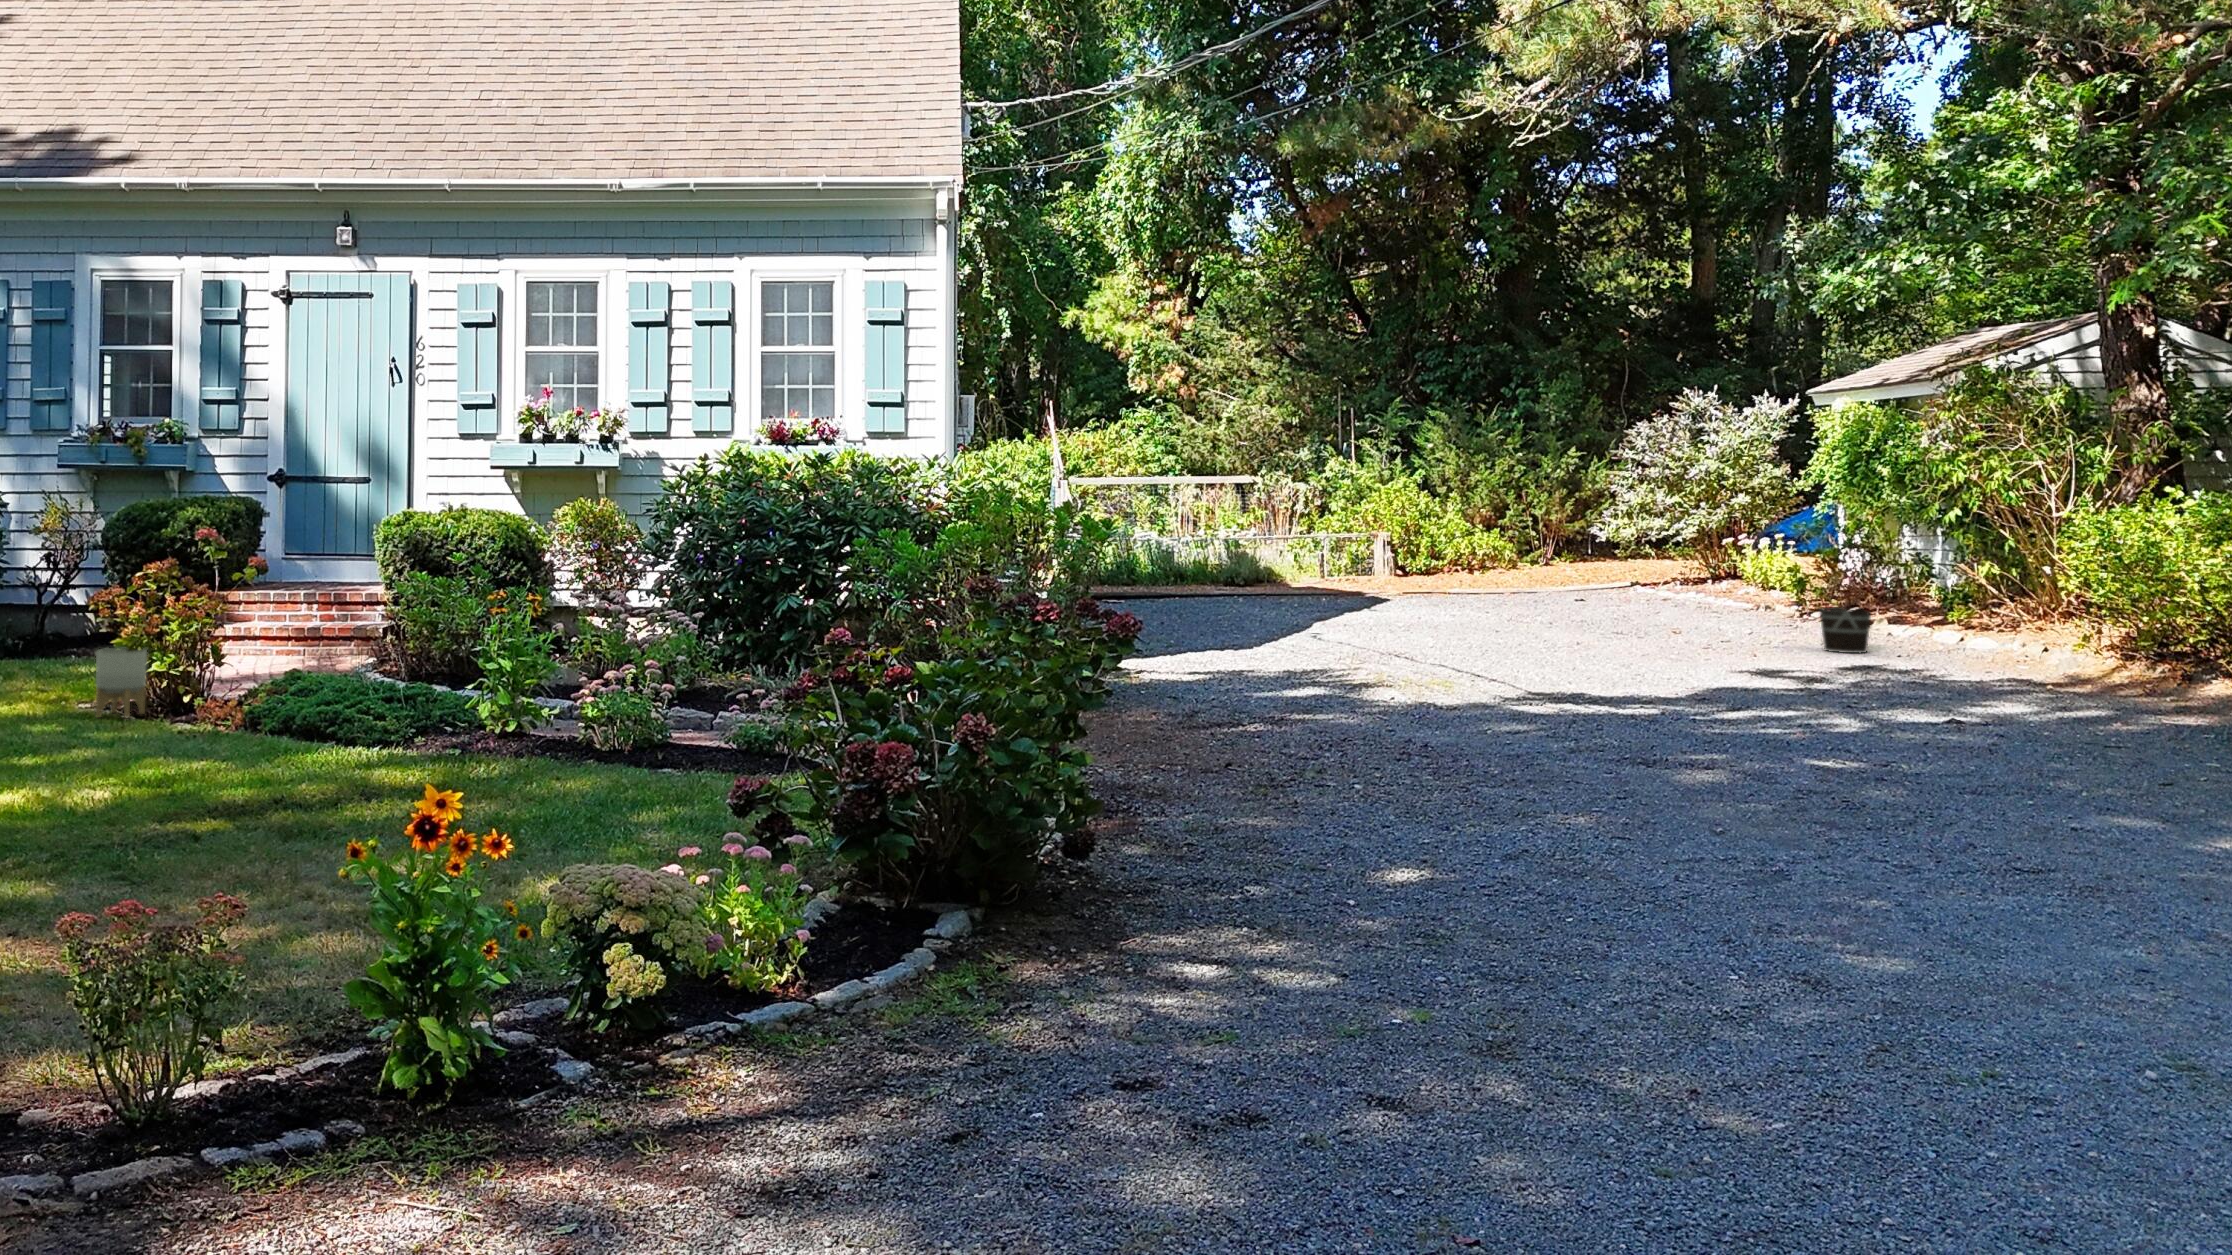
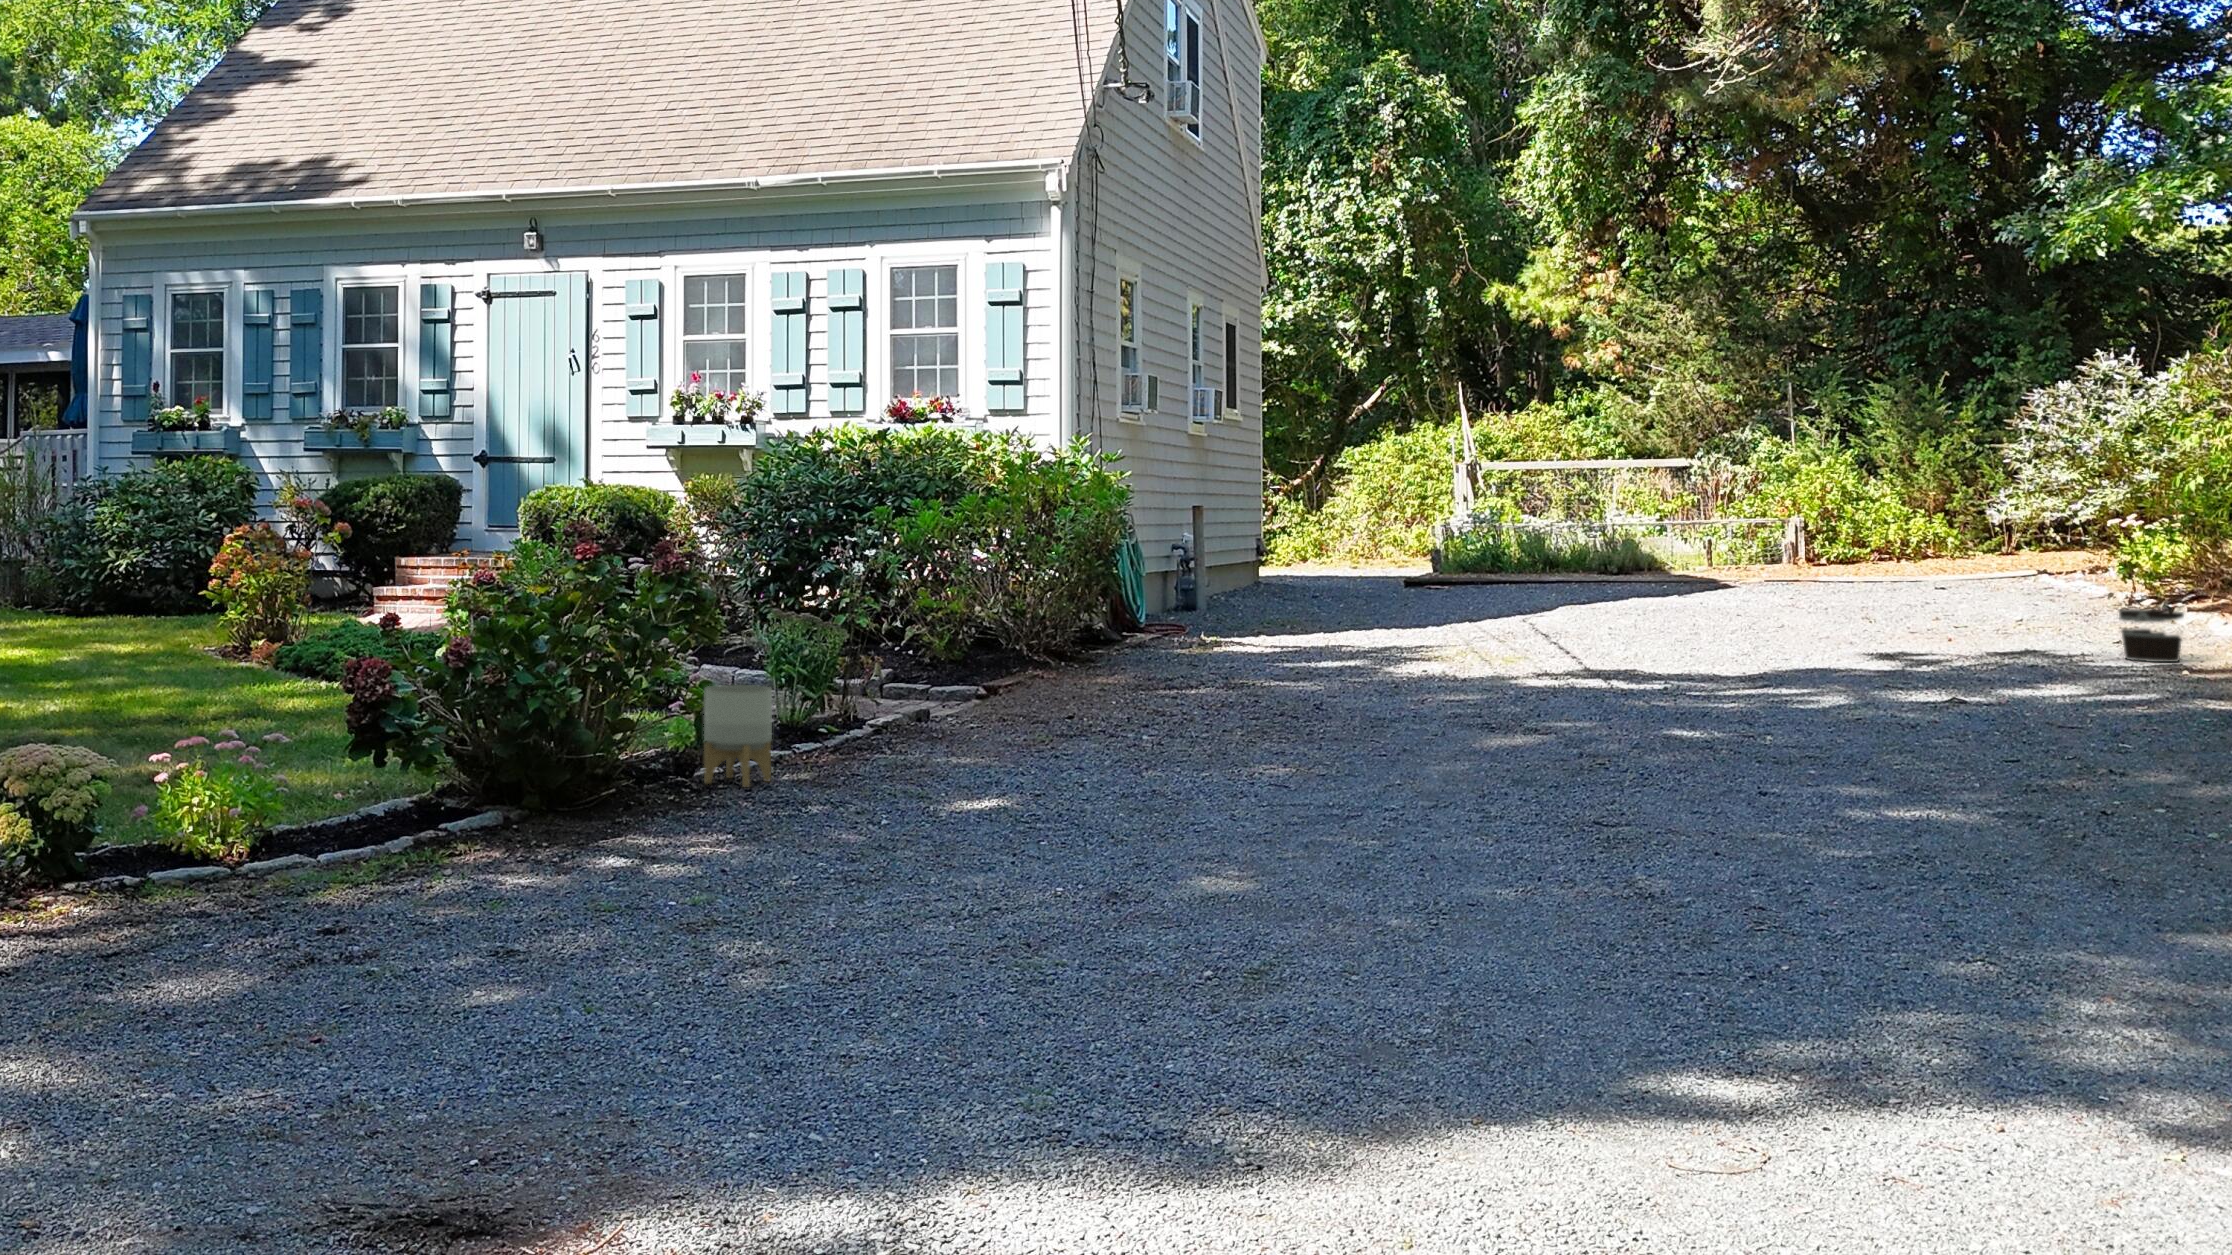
planter: present [96,647,147,718] -> present [704,685,772,787]

